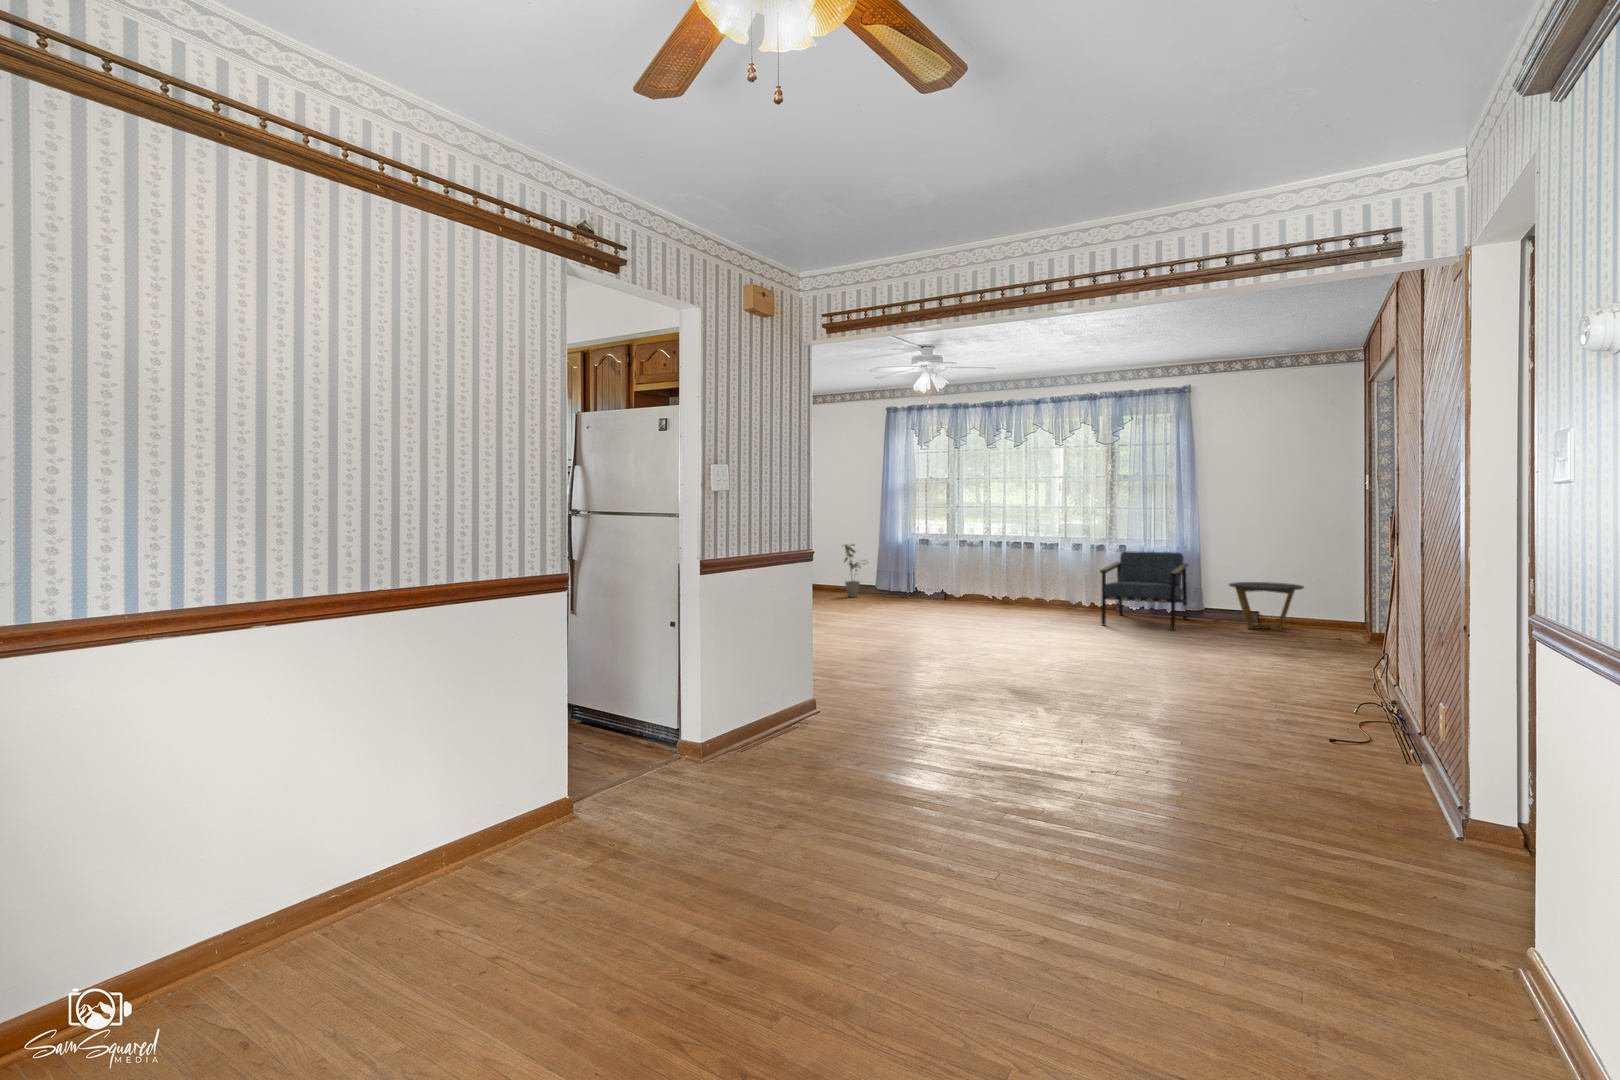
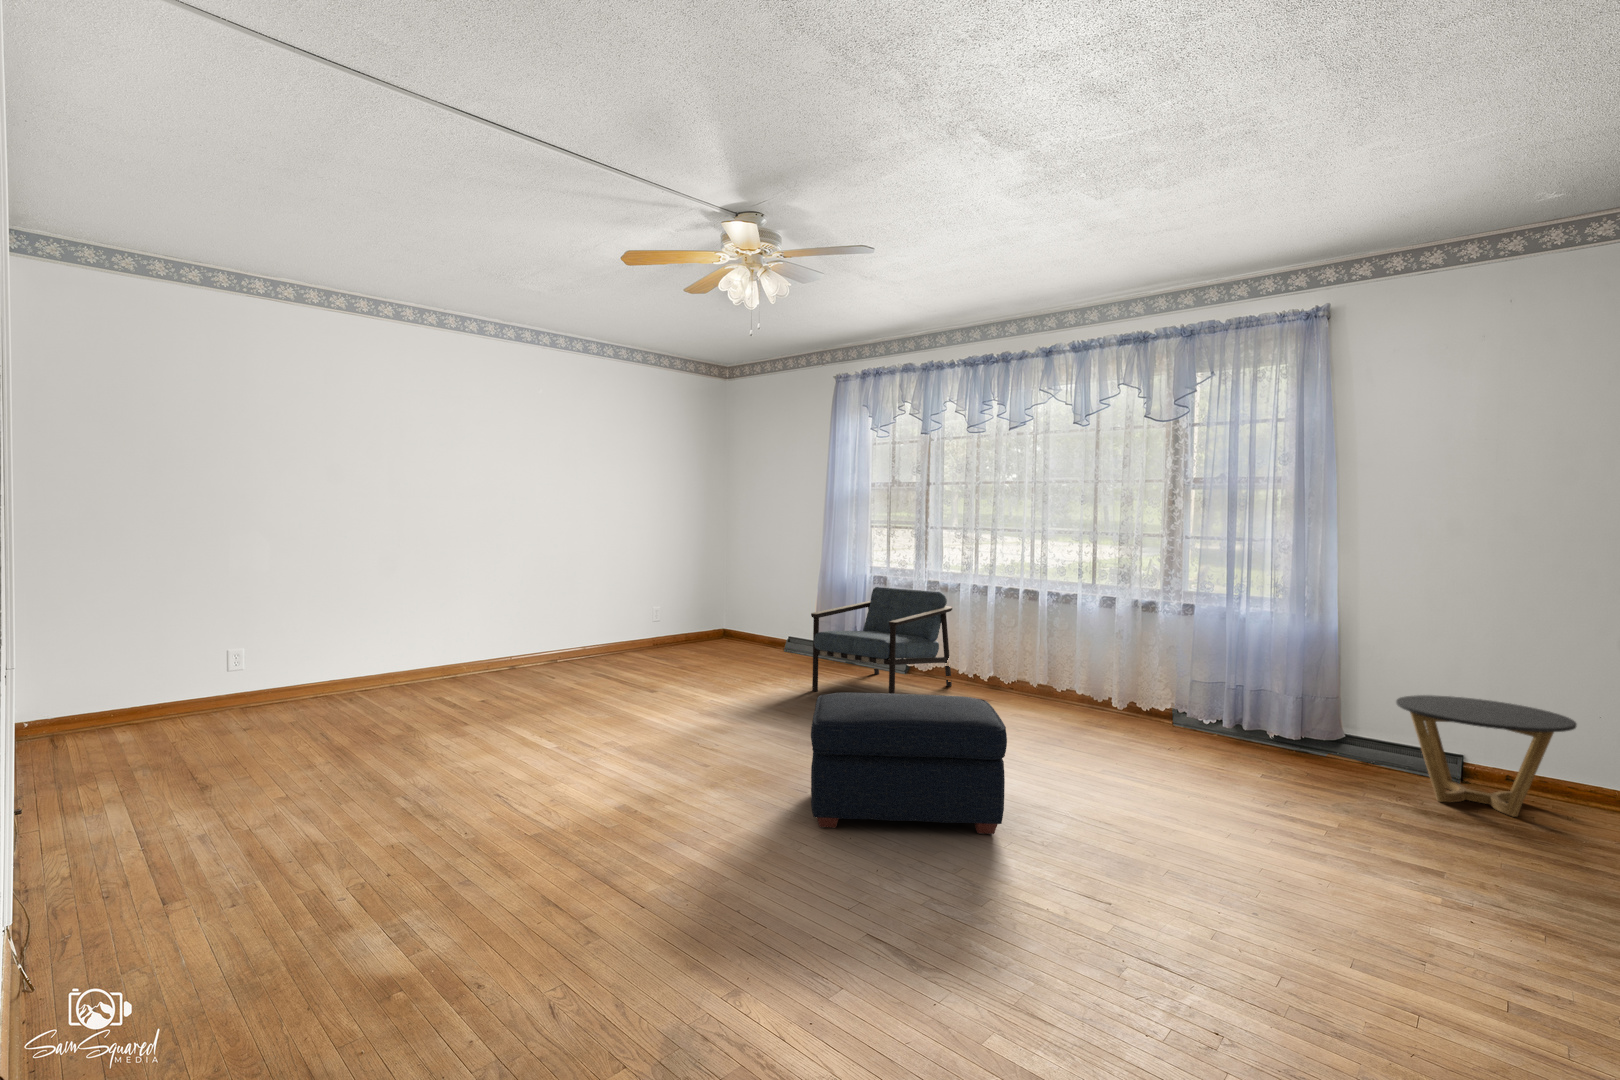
house plant: present [844,544,860,597] -> none [767,578,806,657]
armchair: present [1100,551,1189,630] -> present [811,587,952,694]
ottoman: none [967,589,1072,649] -> present [811,693,1007,834]

